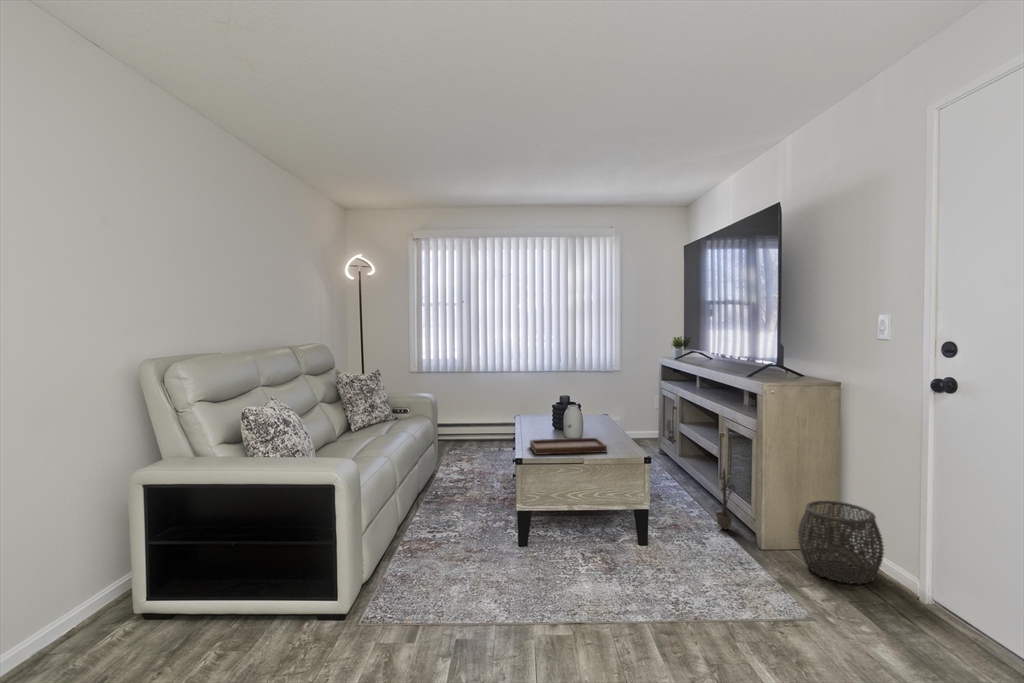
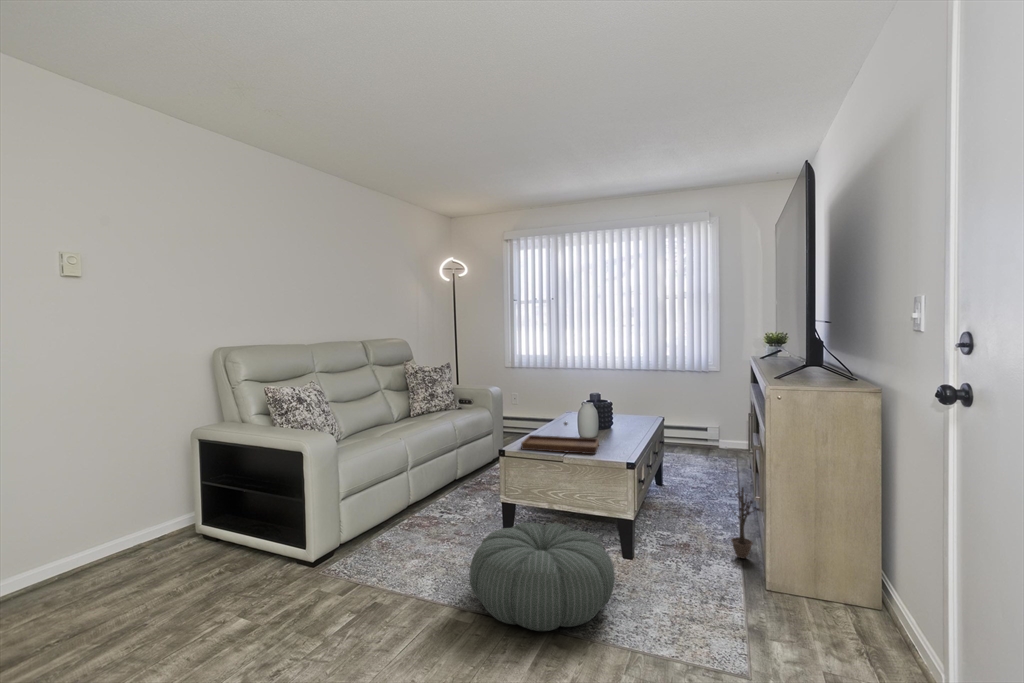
woven basket: present [798,501,884,584] -> none [792,538,903,653]
pouf: none [542,521,683,622] -> present [469,523,615,631]

